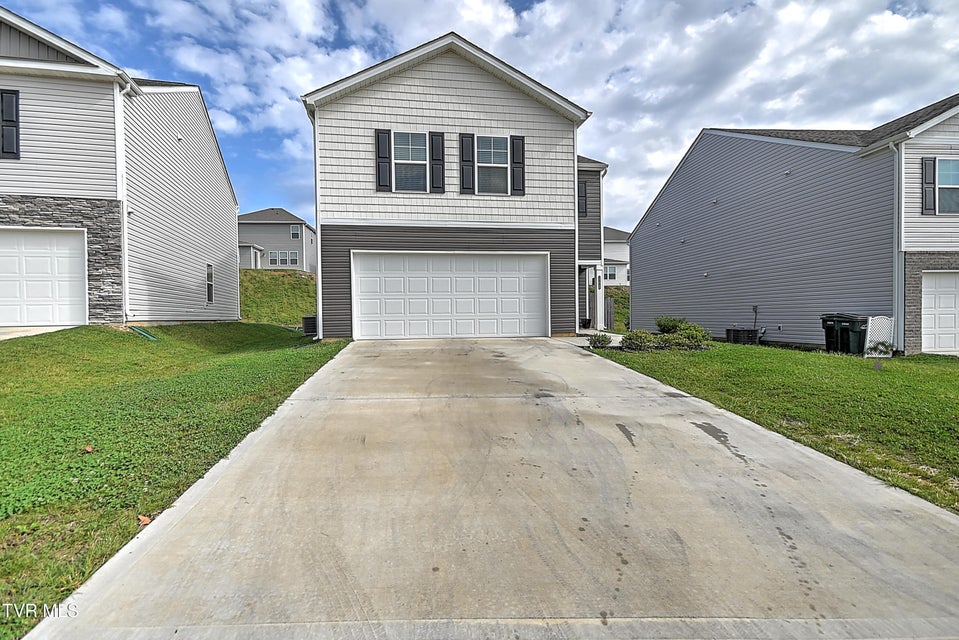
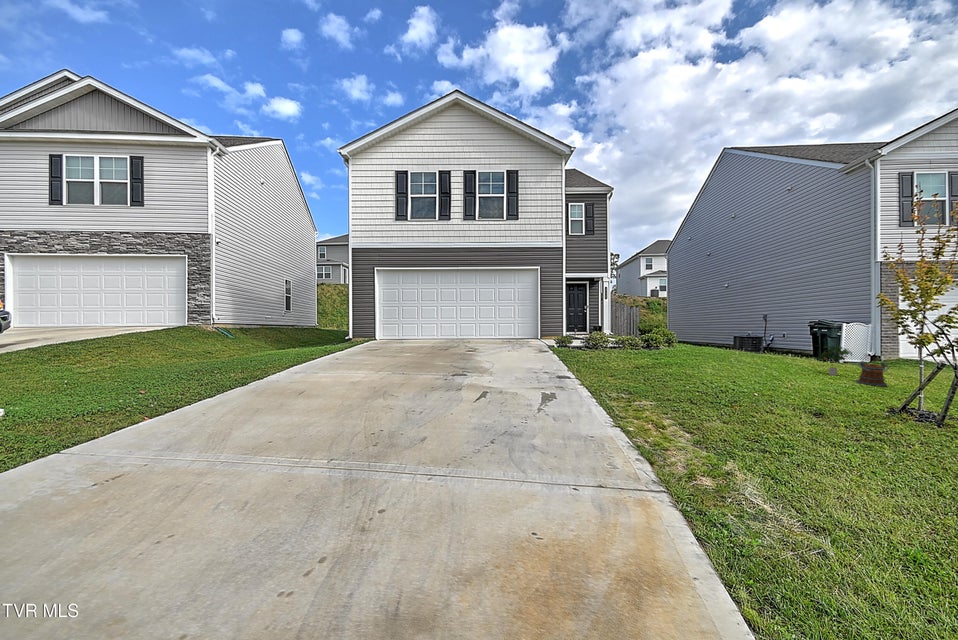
bucket: none [903,355,936,380] -> present [856,361,889,387]

